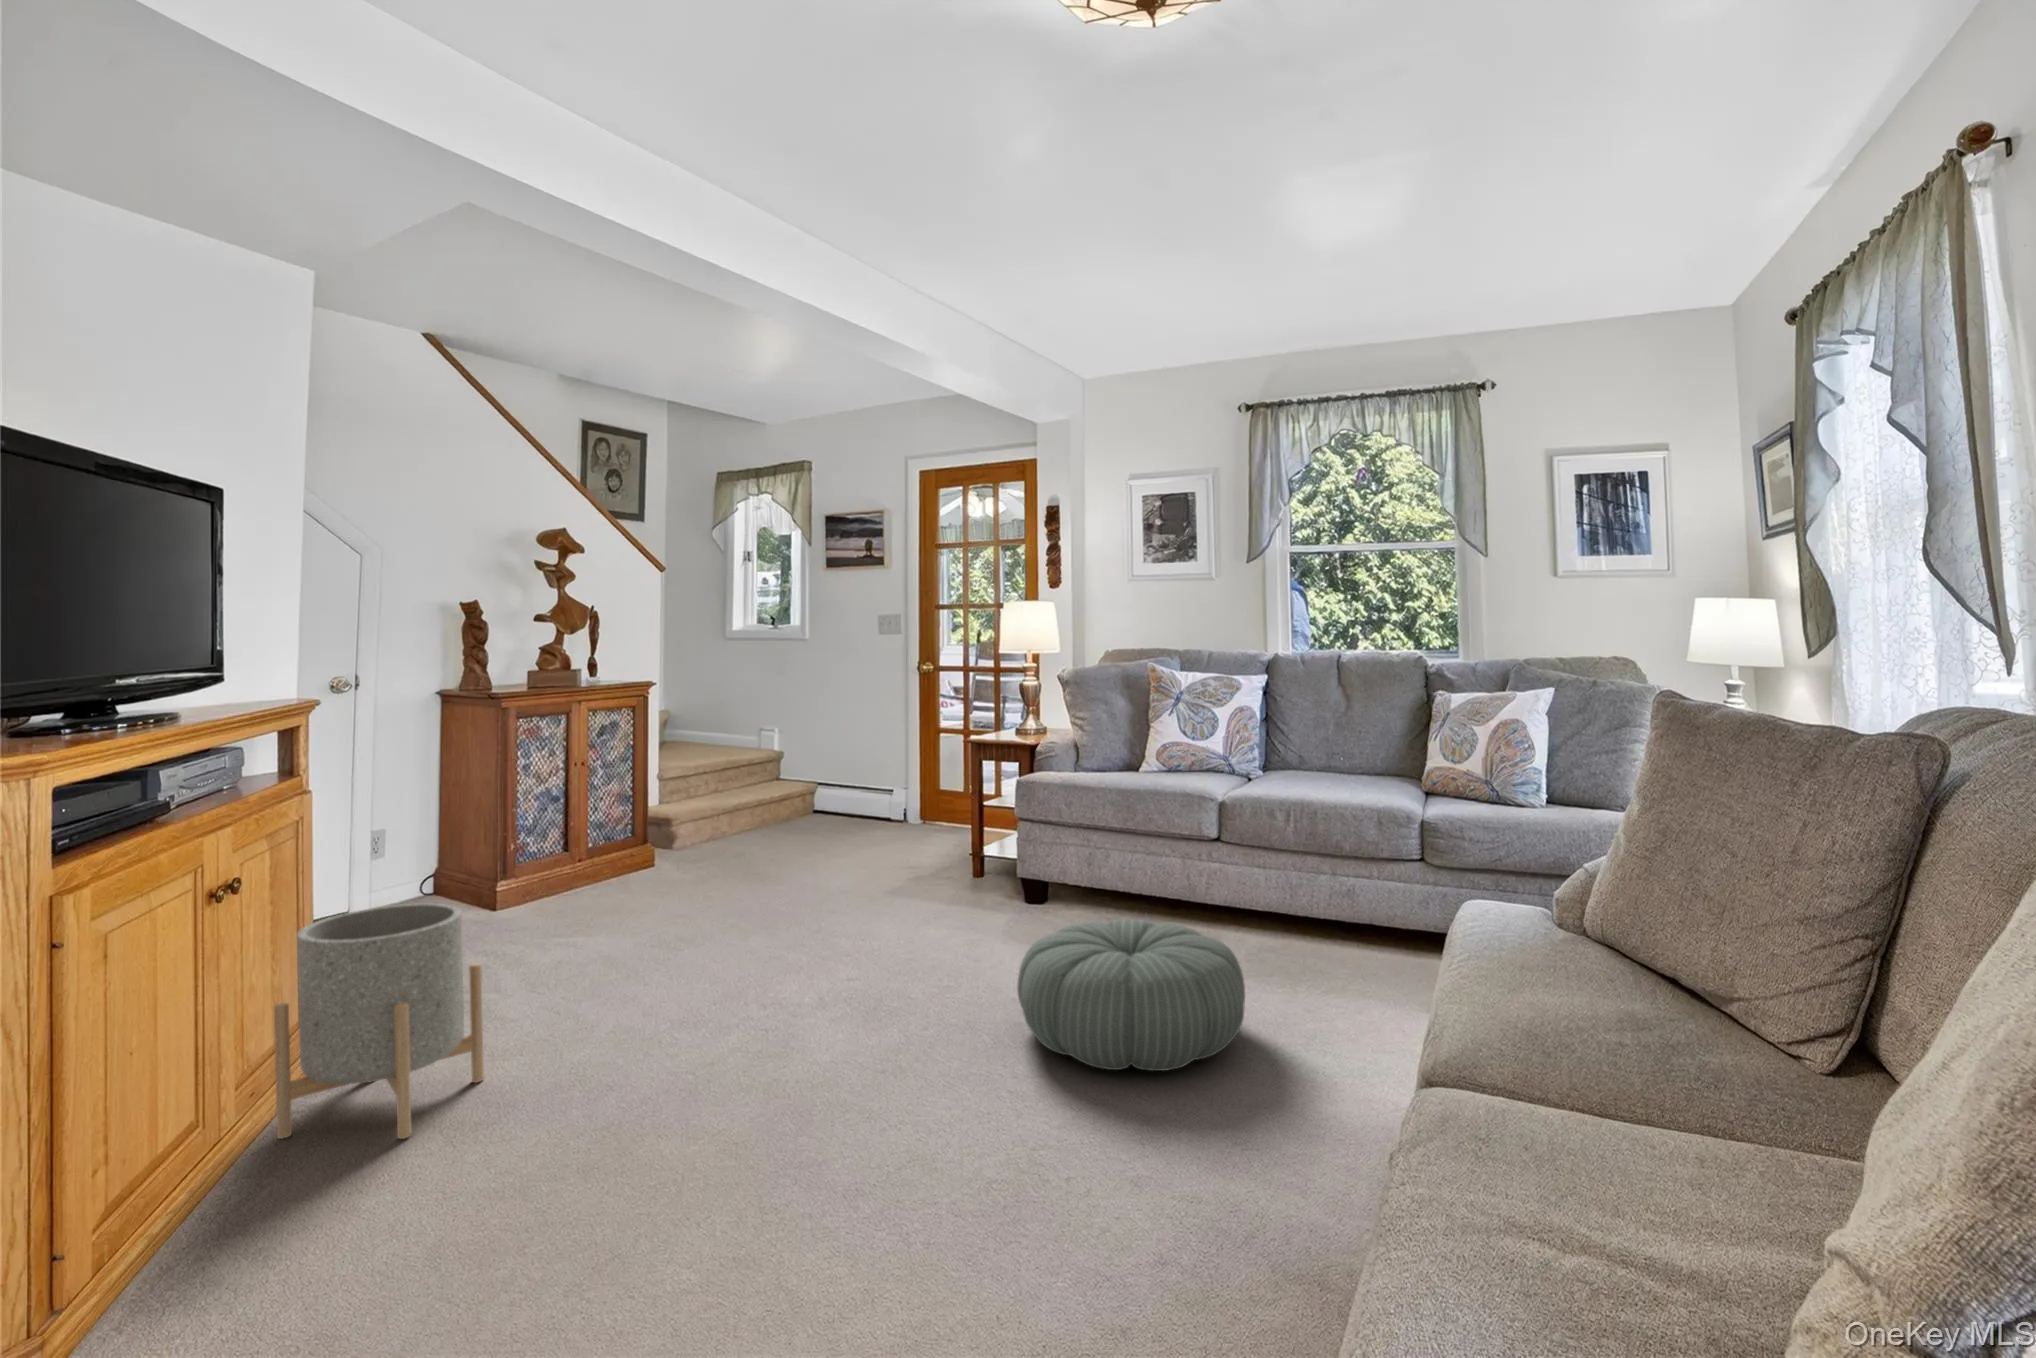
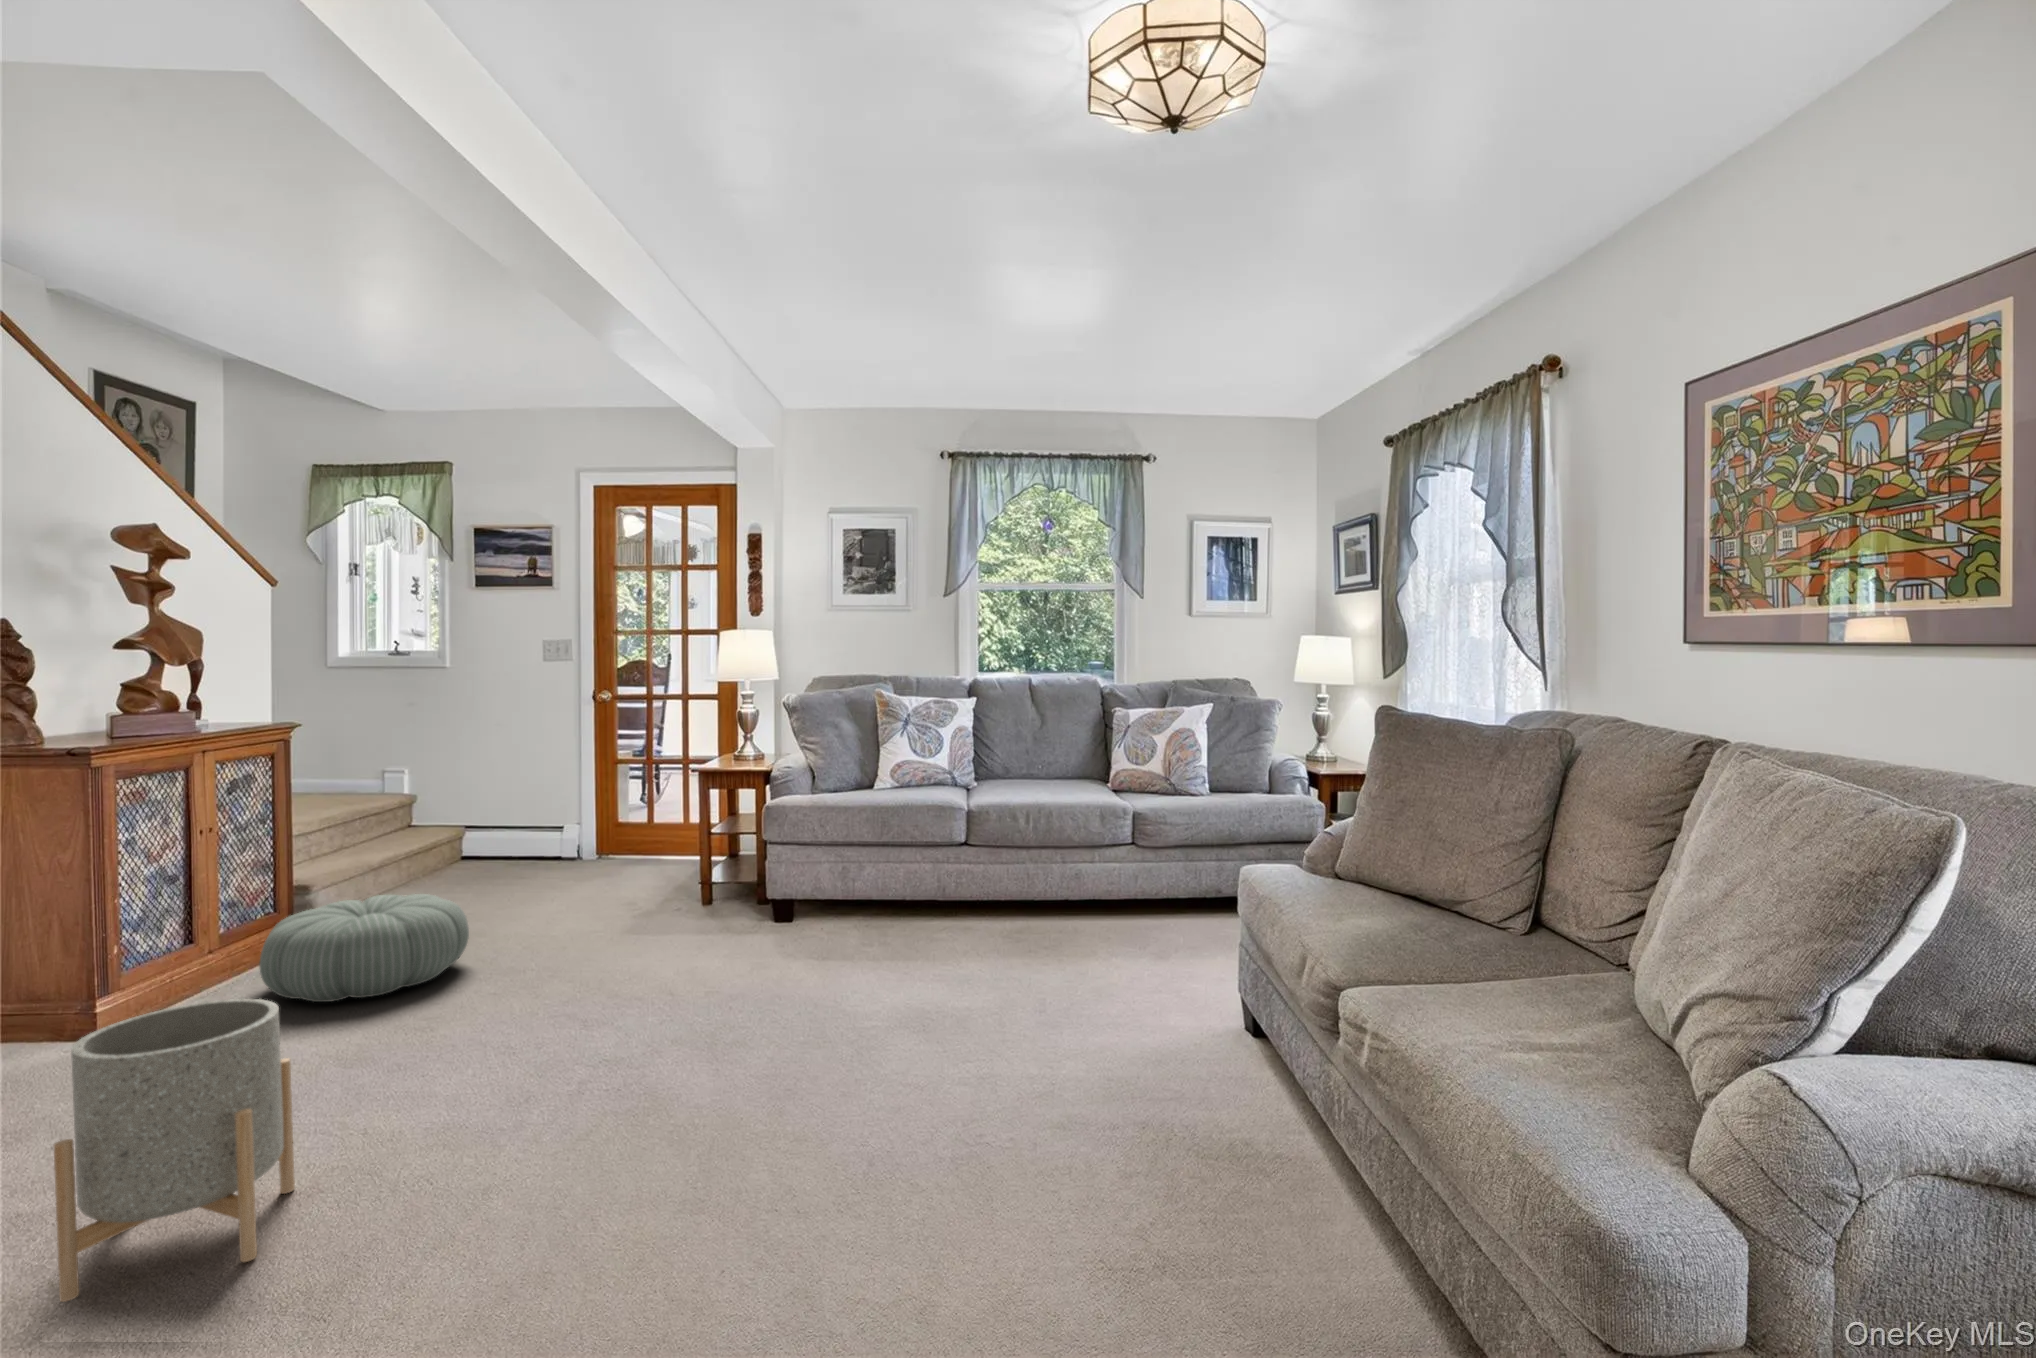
pouf: present [1017,919,1245,1071] -> present [259,894,469,1002]

